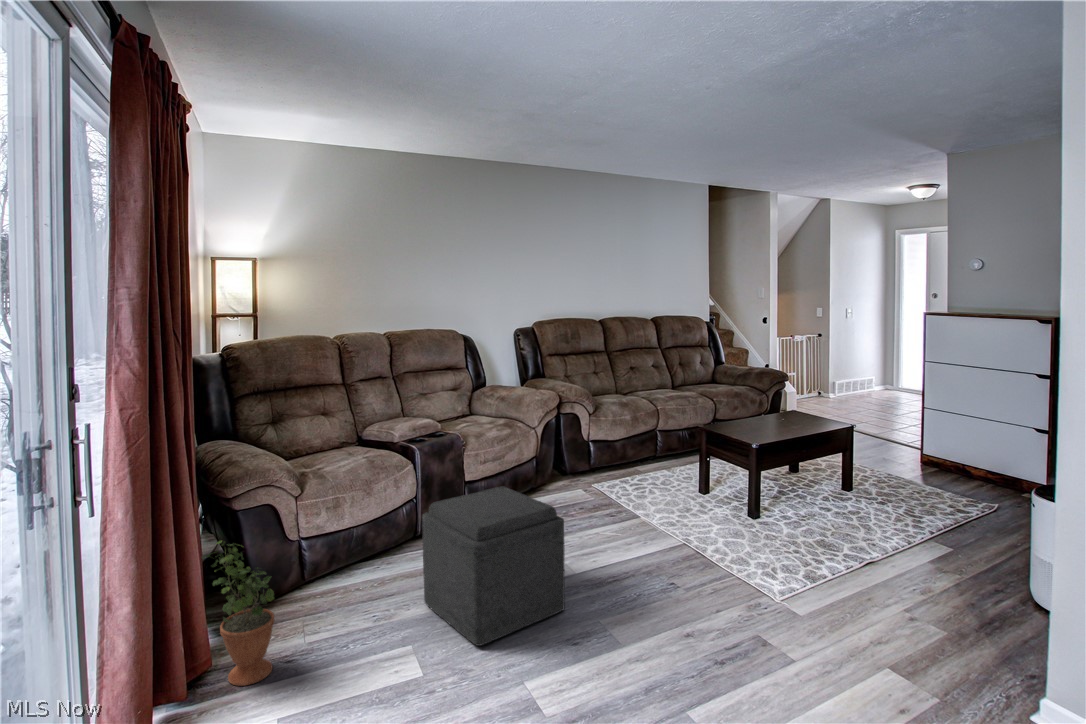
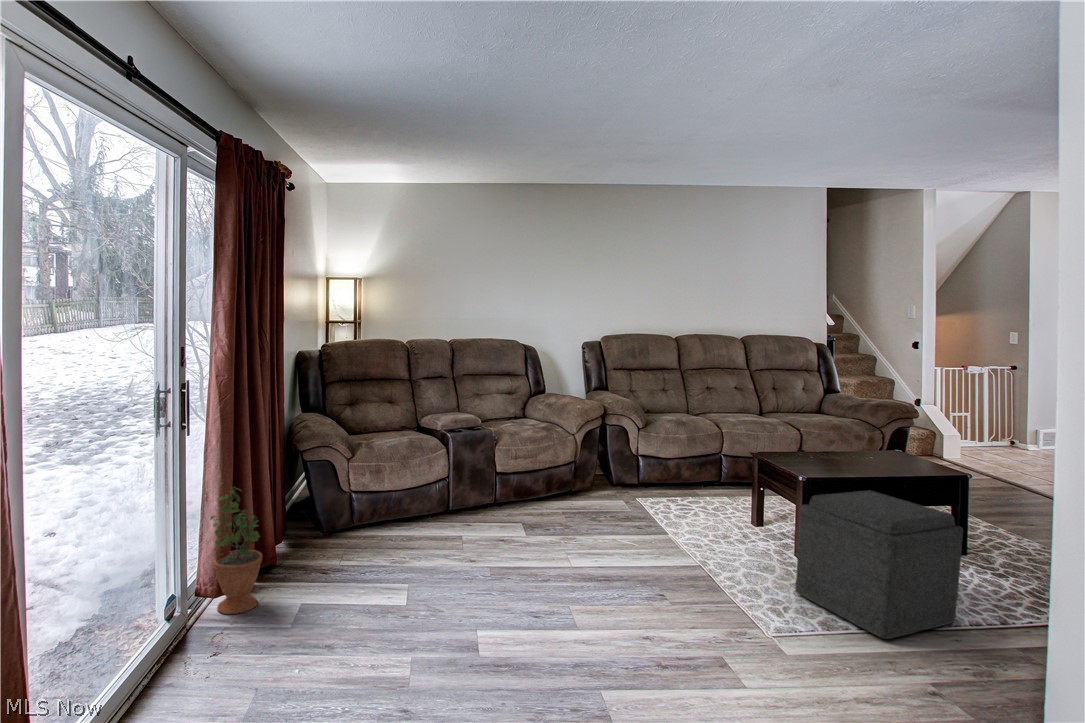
ottoman: present [422,486,565,646] -> present [795,490,963,639]

